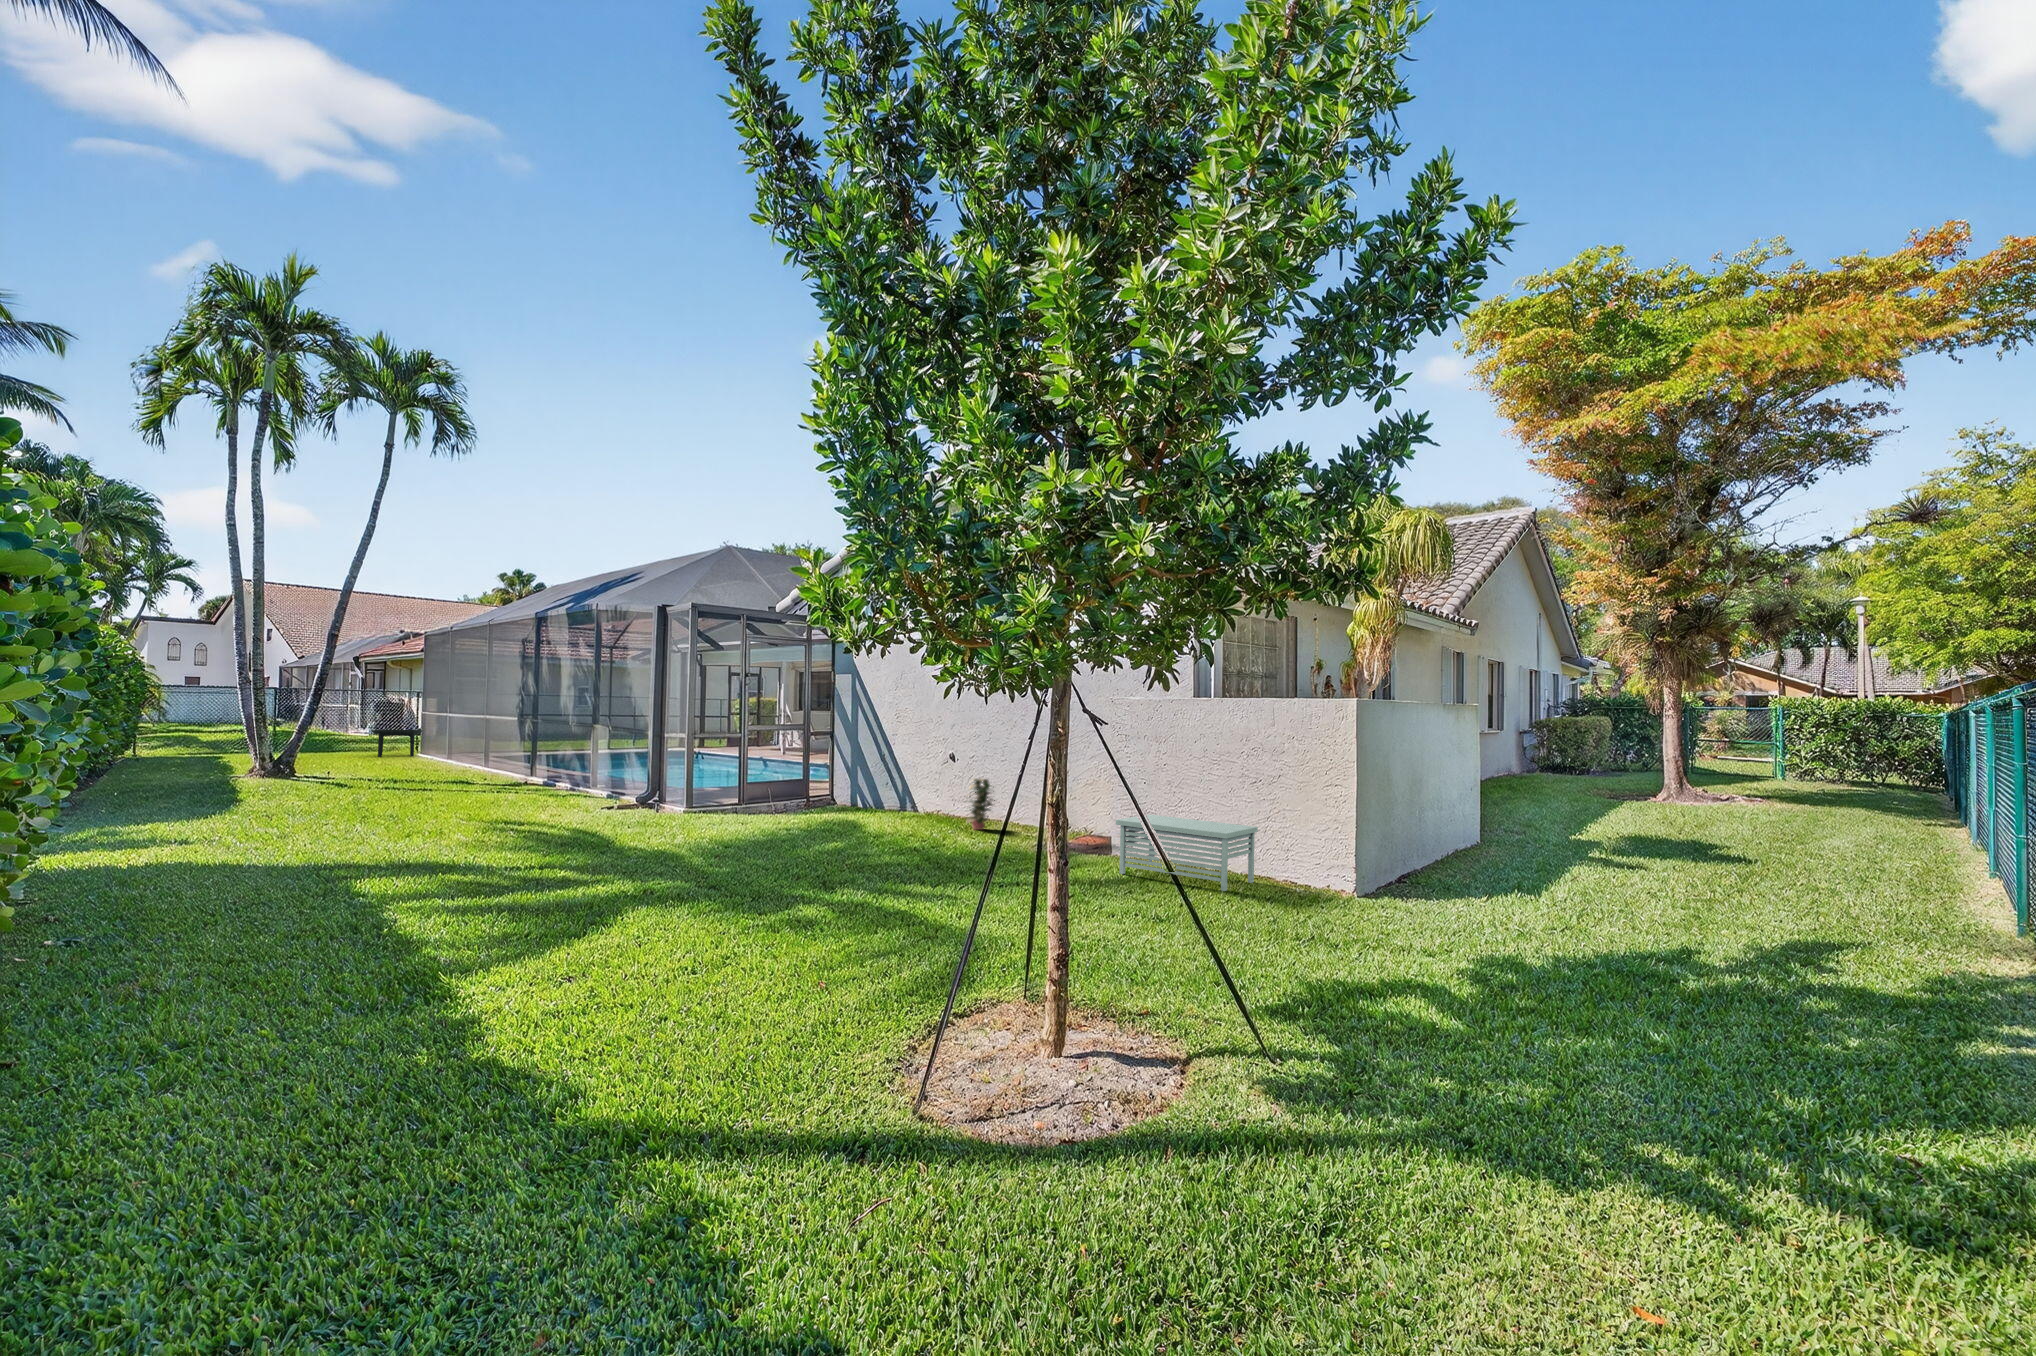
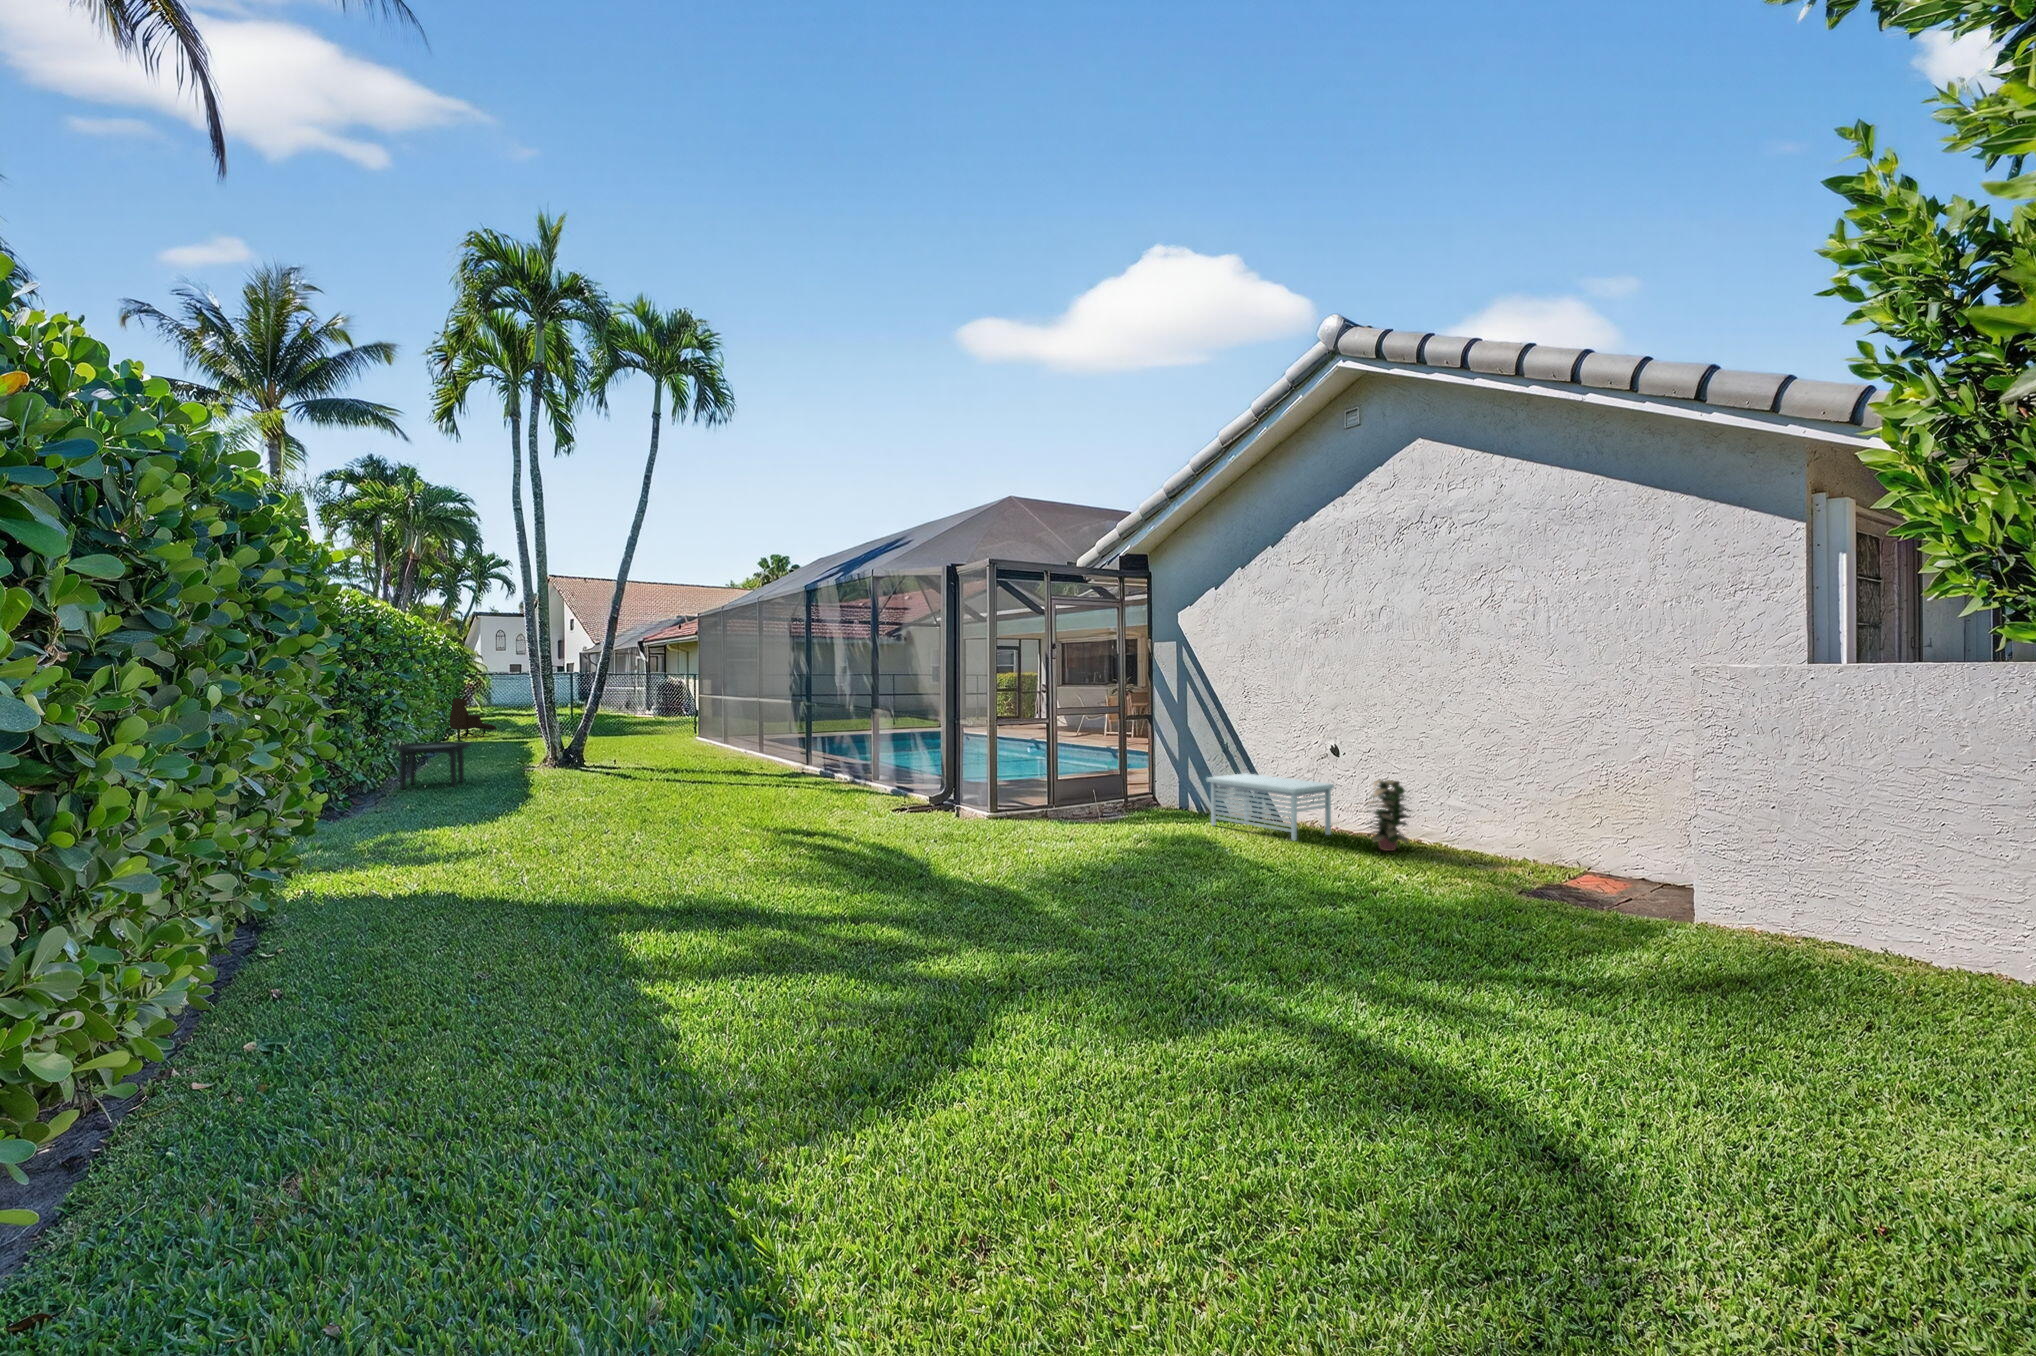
lounge chair: none [121,709,182,751] -> present [450,698,497,738]
round table: present [371,730,423,757] -> present [392,742,472,789]
storage bench: present [1116,815,1258,891] -> present [1206,773,1334,841]

